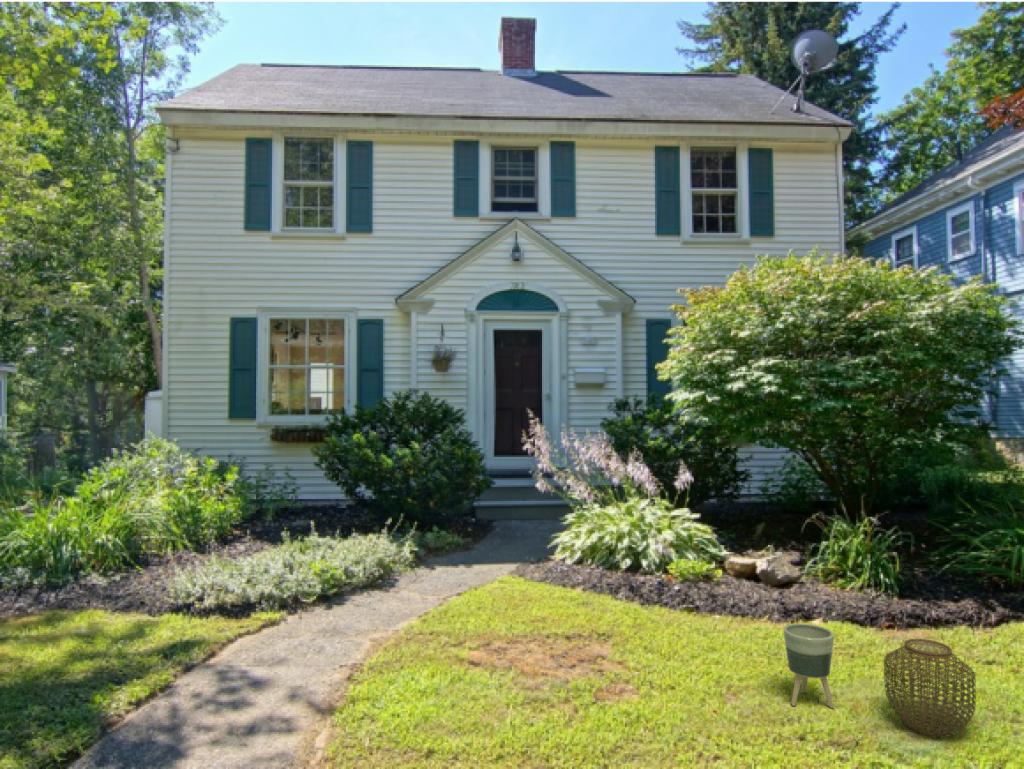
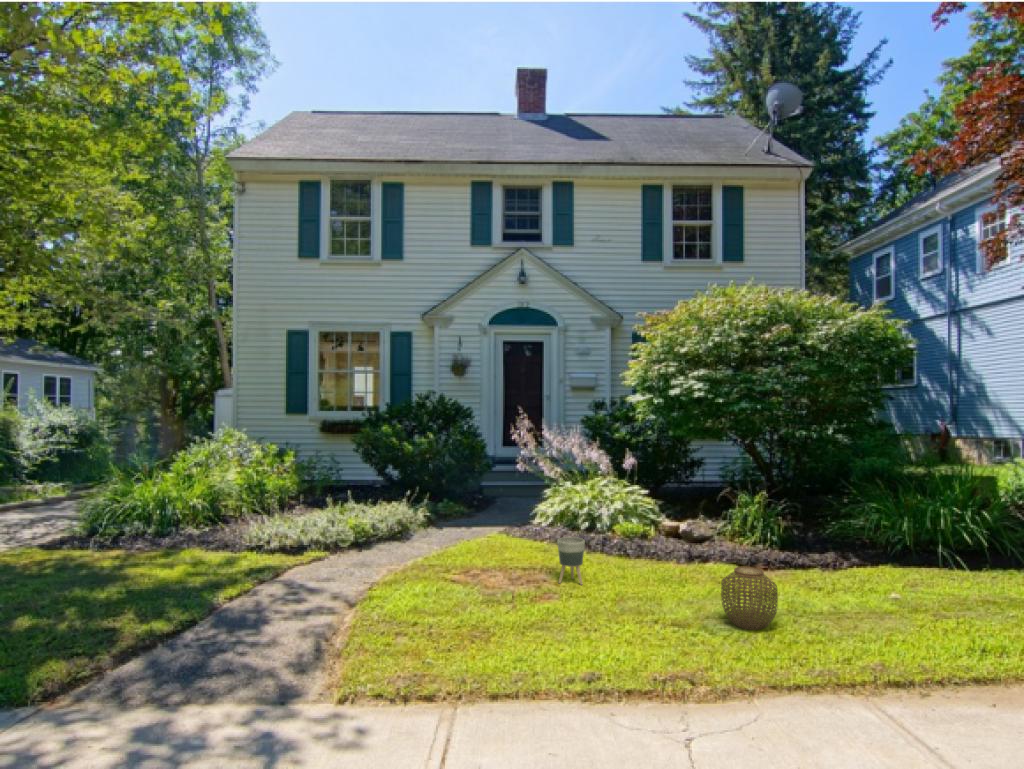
planter: present [784,624,834,708] -> present [557,537,585,585]

